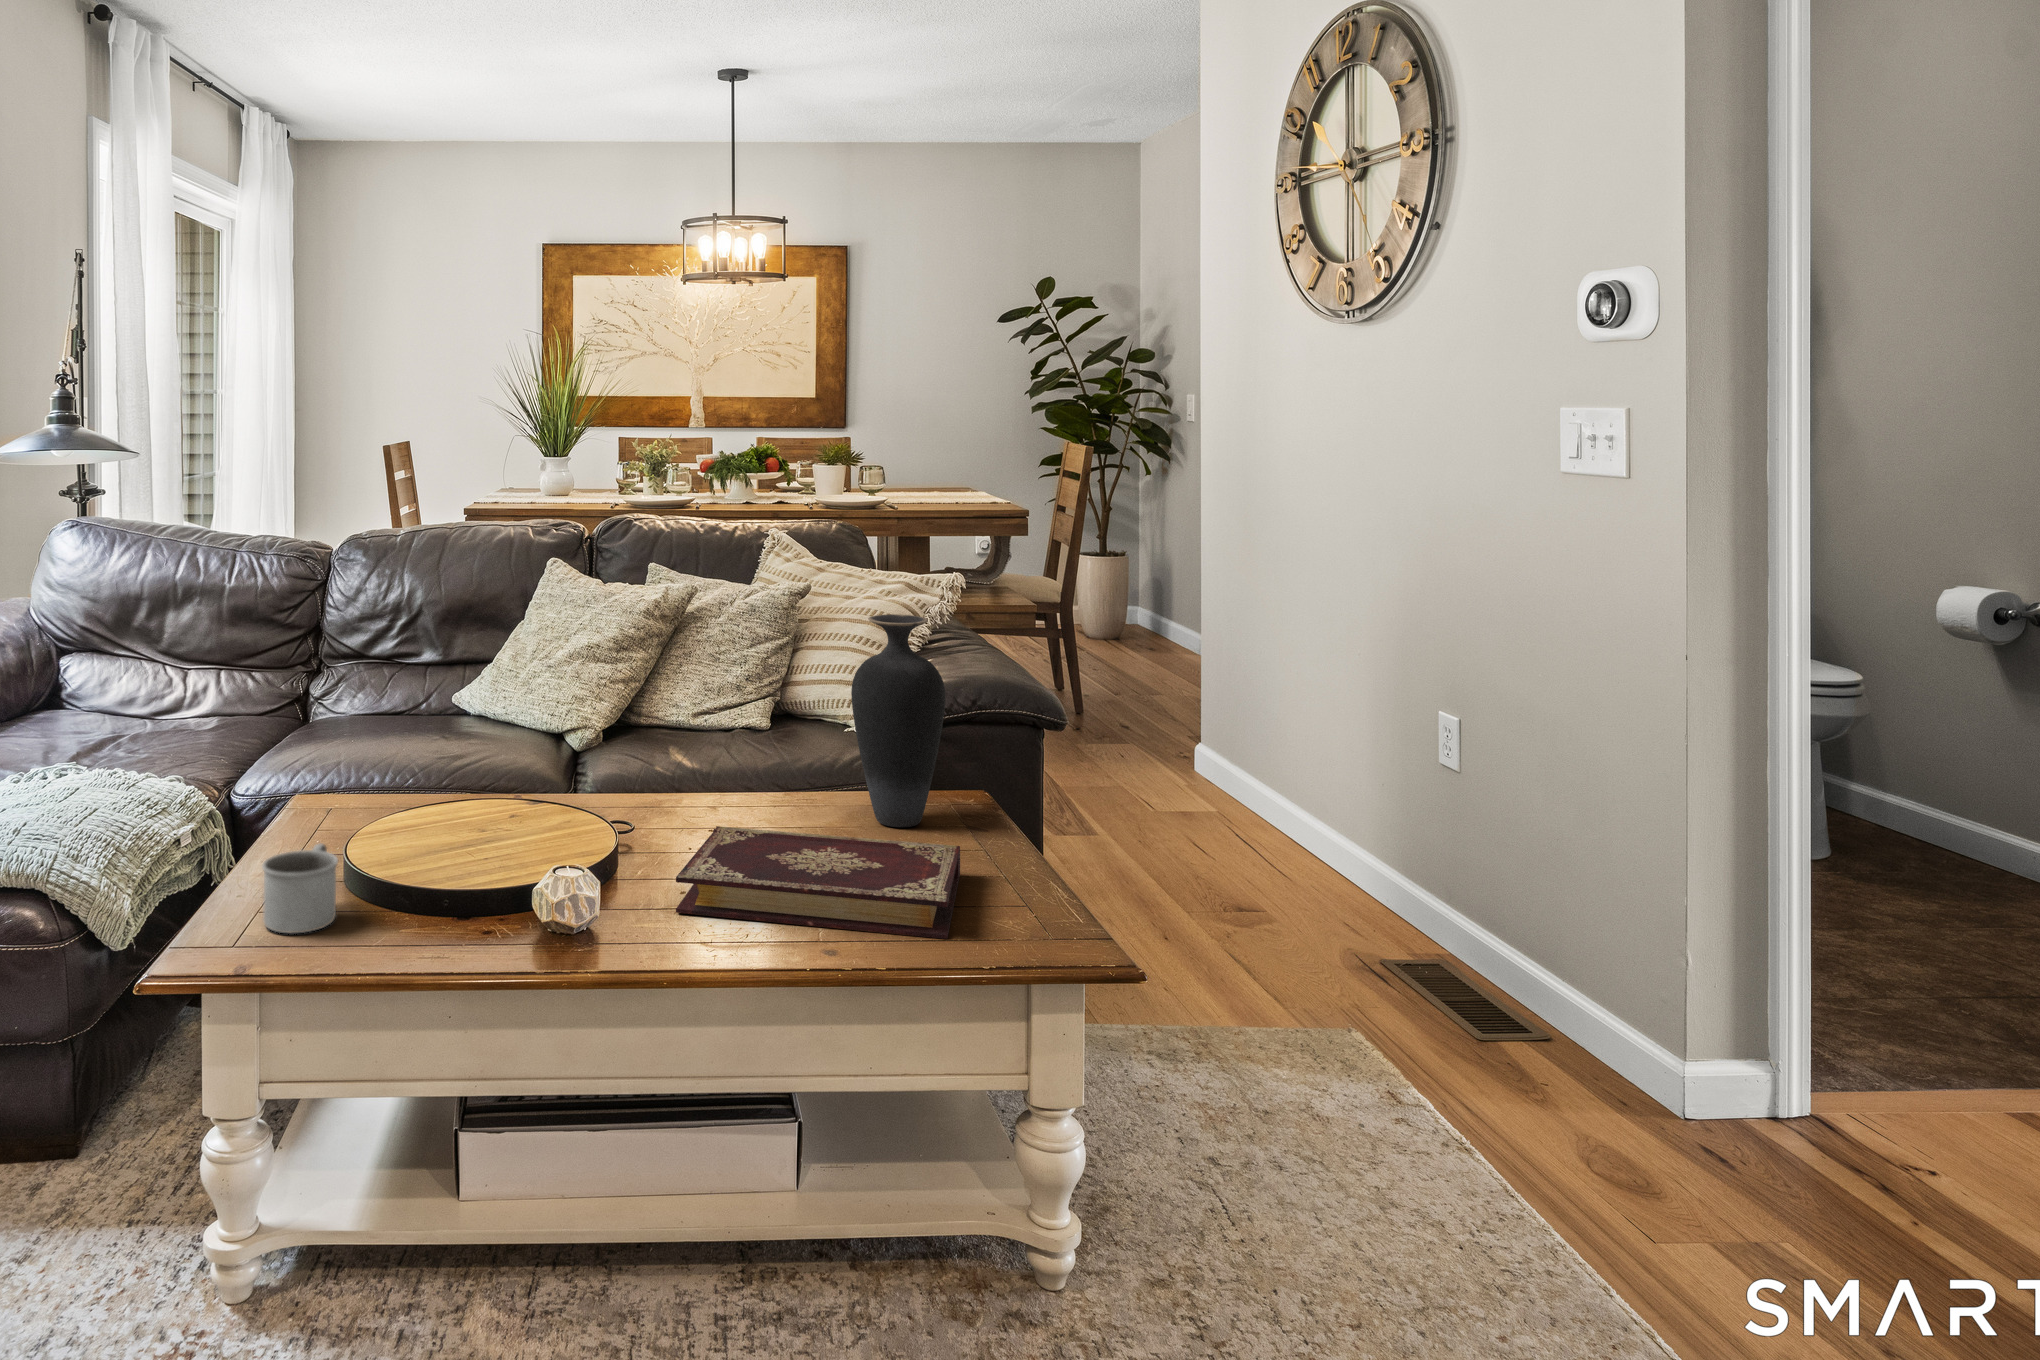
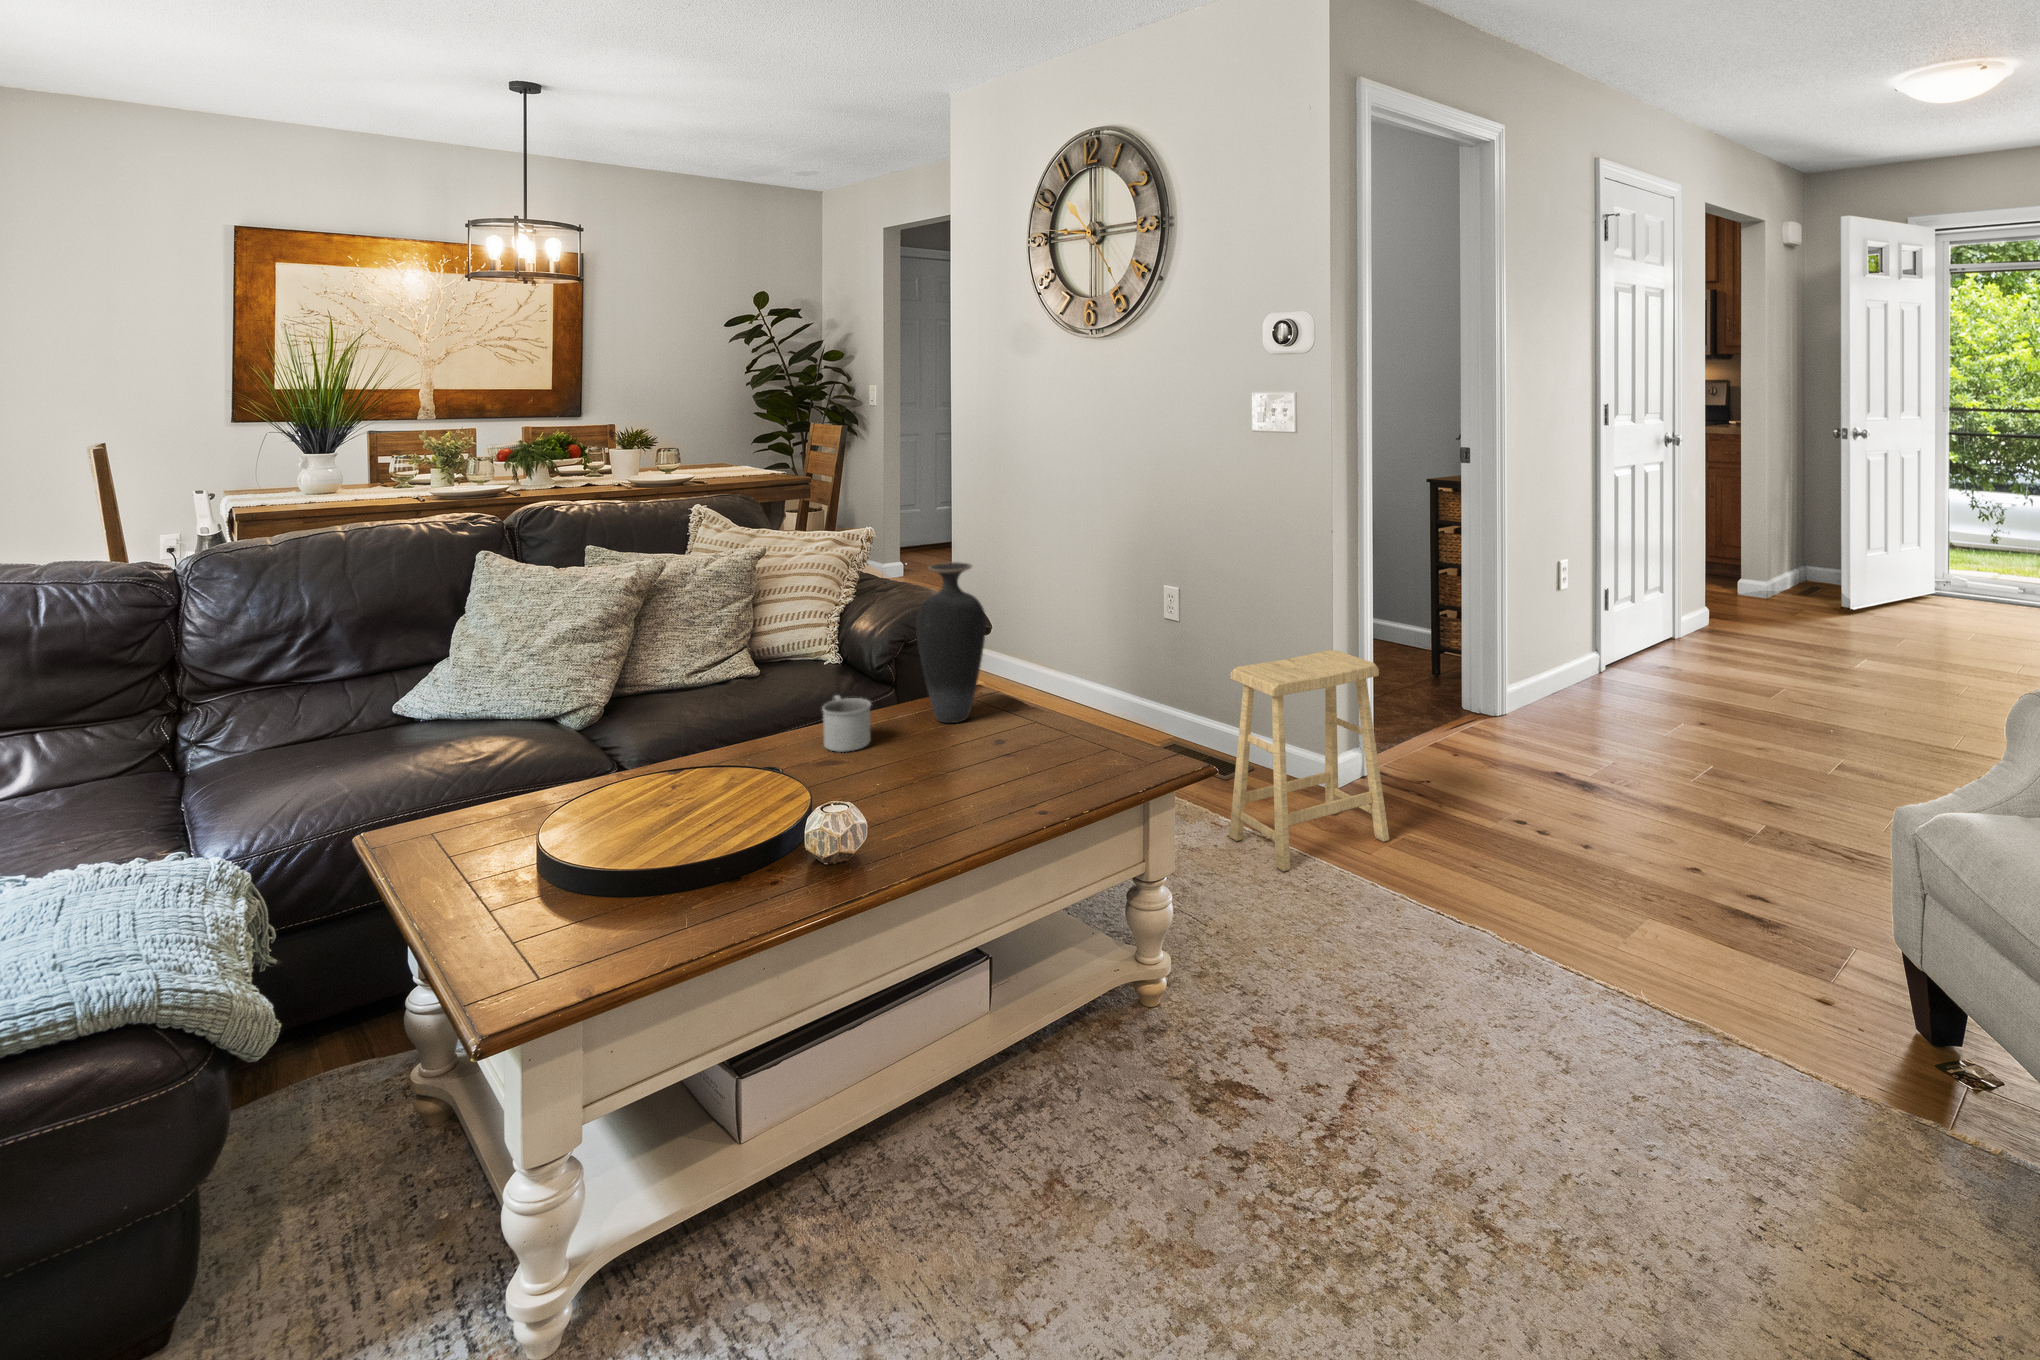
book: present [676,826,960,939] -> none [864,724,1095,828]
mug: present [262,843,338,933] -> present [822,695,871,752]
footstool: none [1384,850,1693,1227] -> present [1229,650,1389,872]

